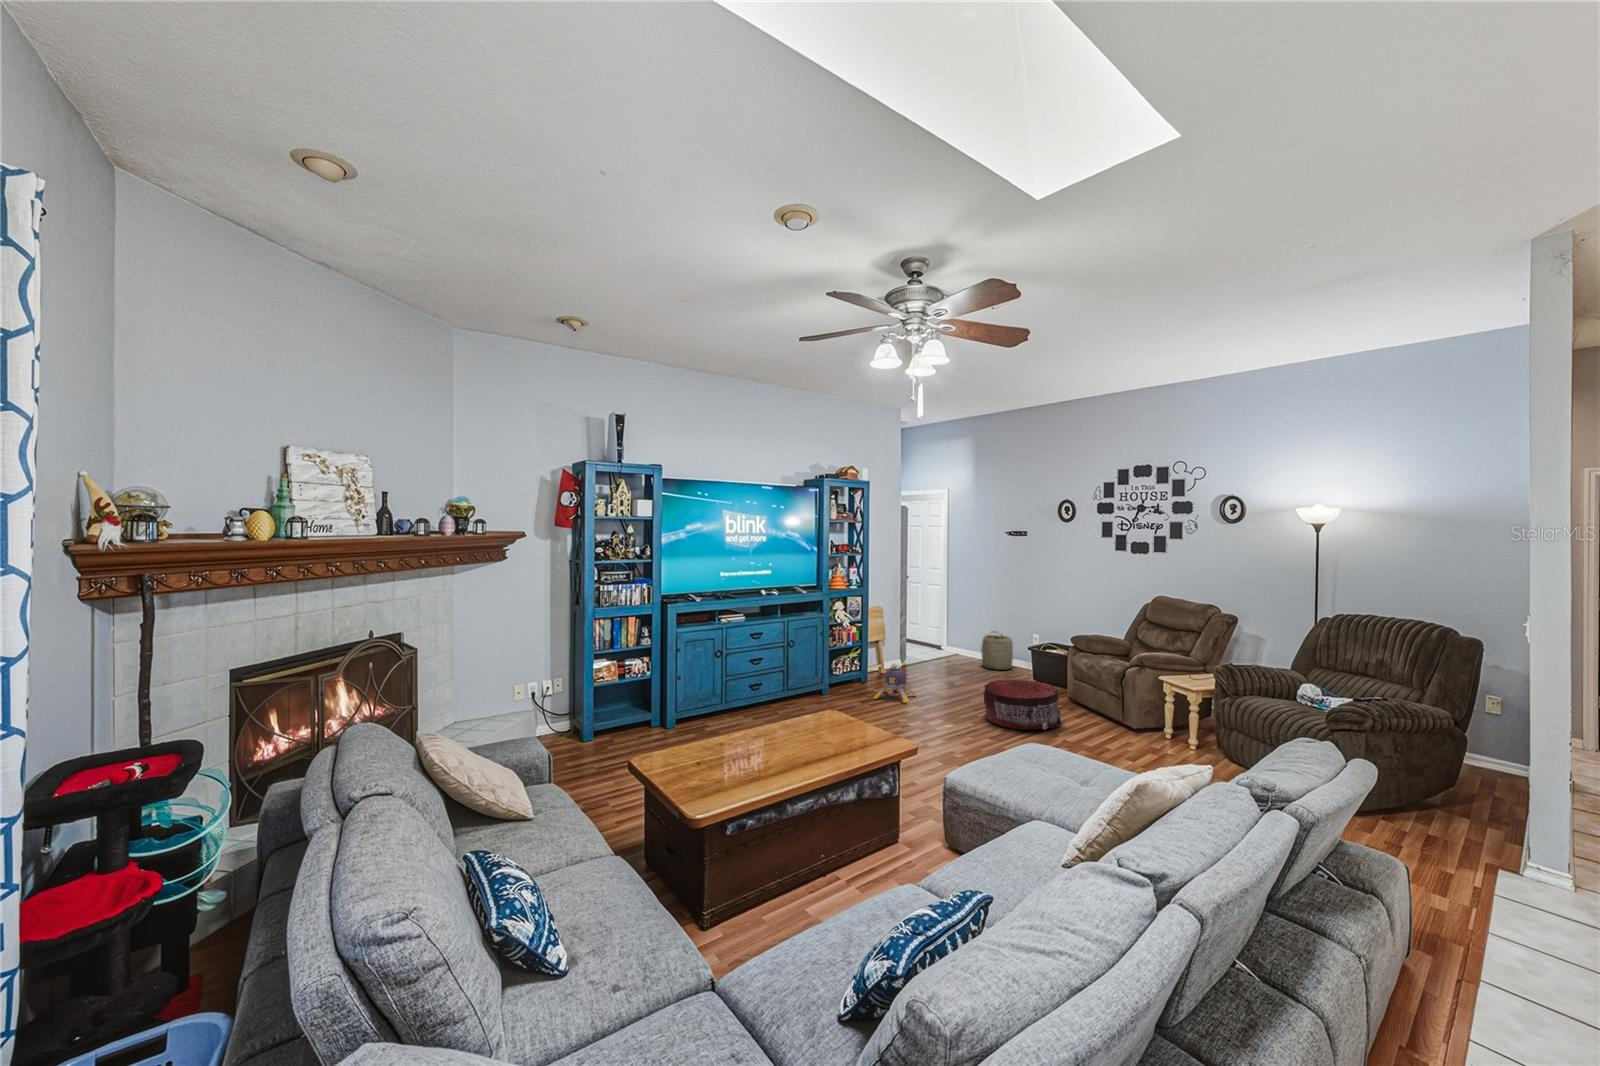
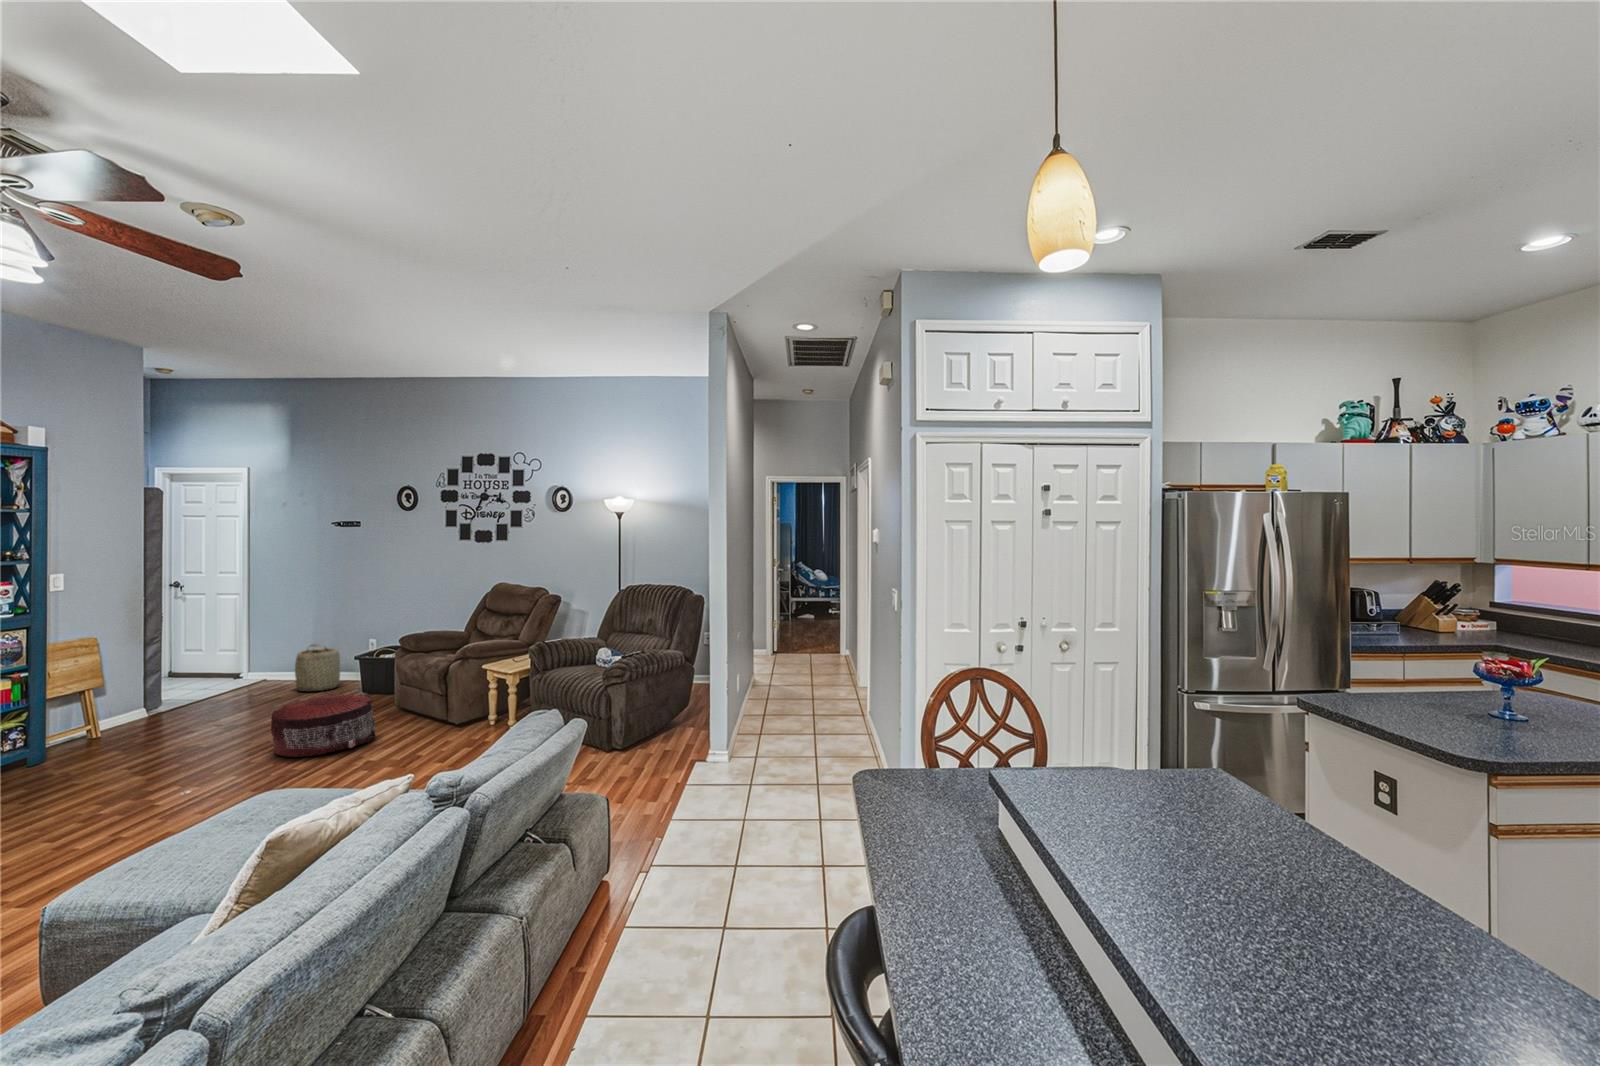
plush toy: present [874,663,917,704] -> none [79,707,169,768]

